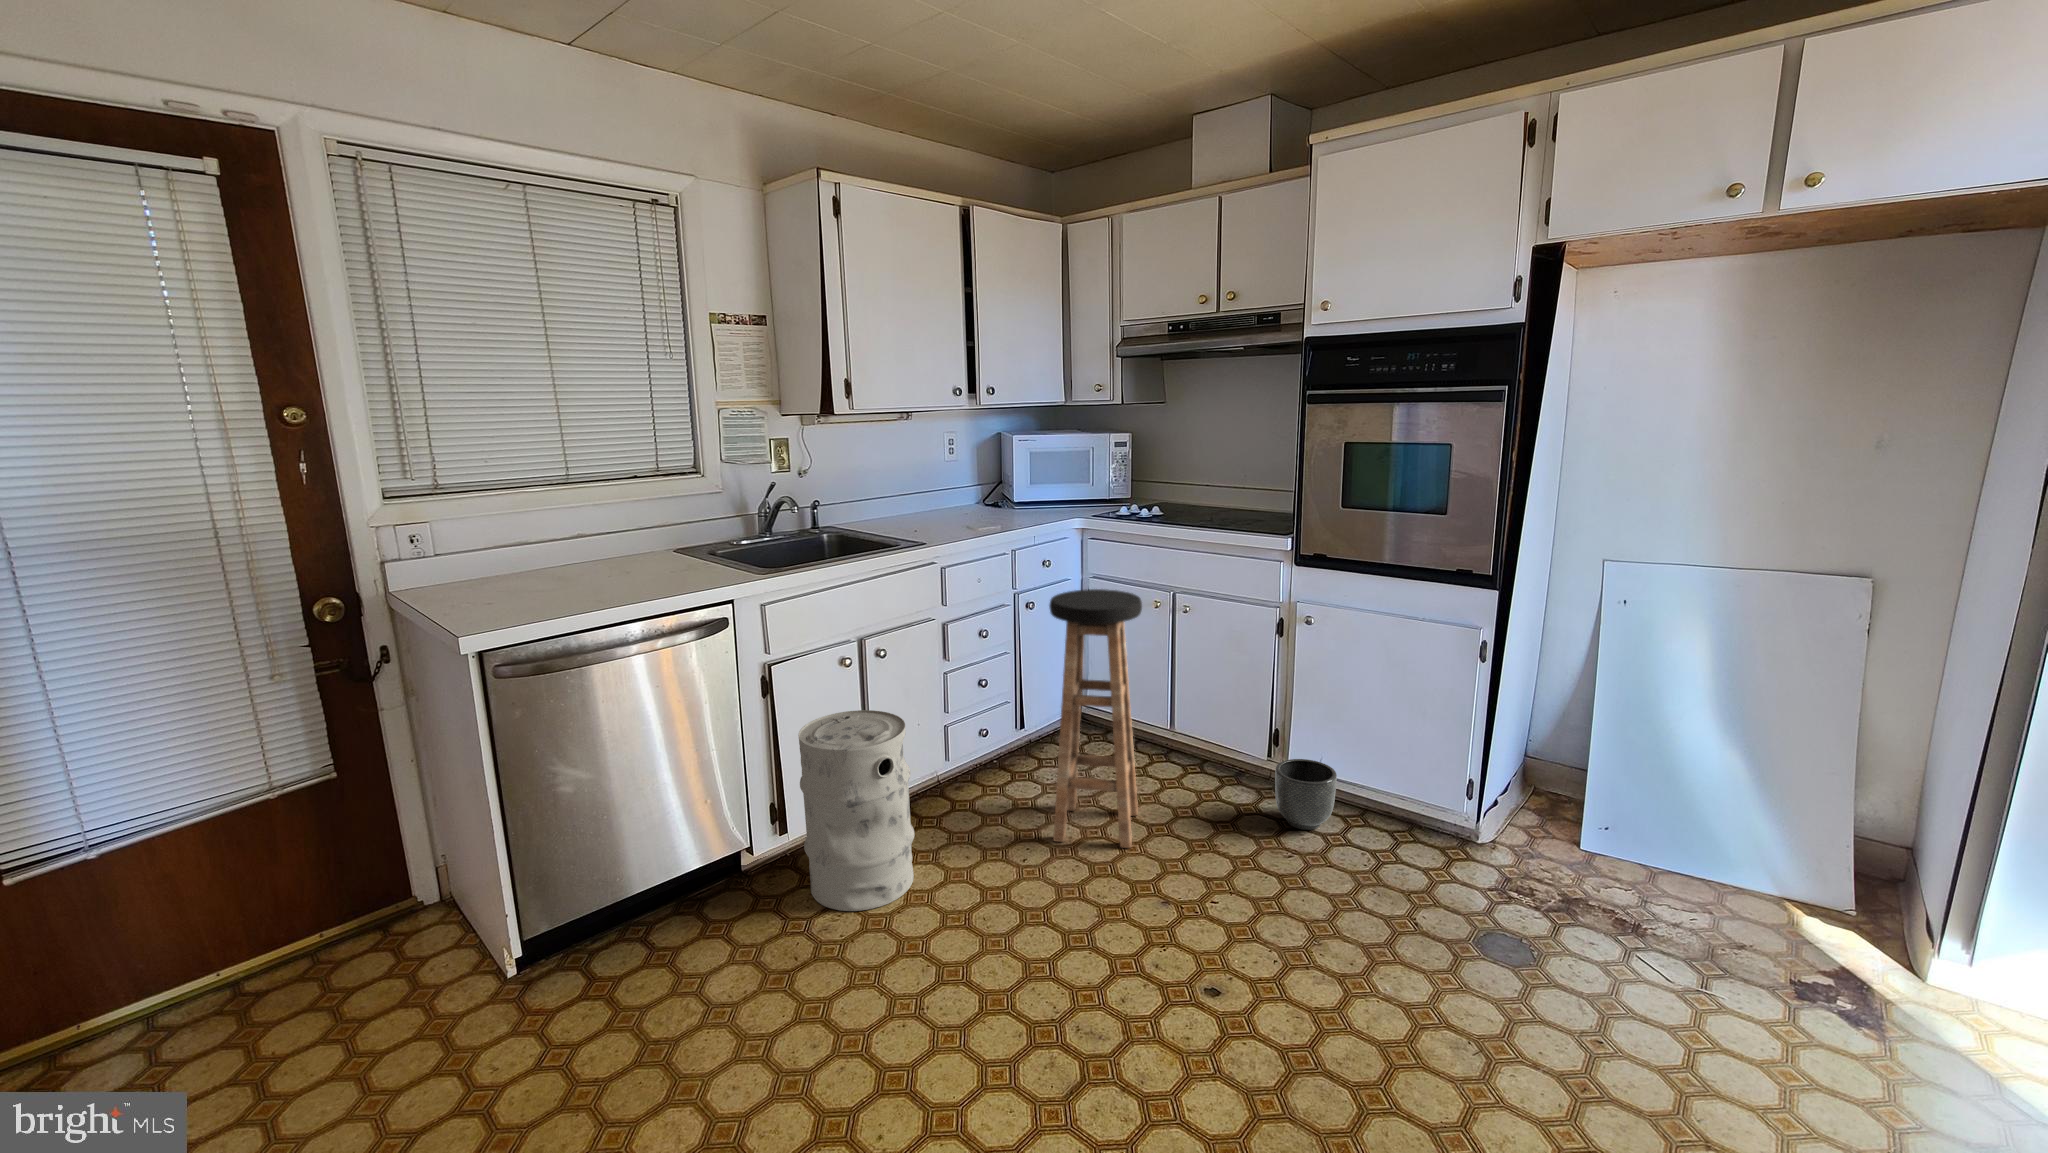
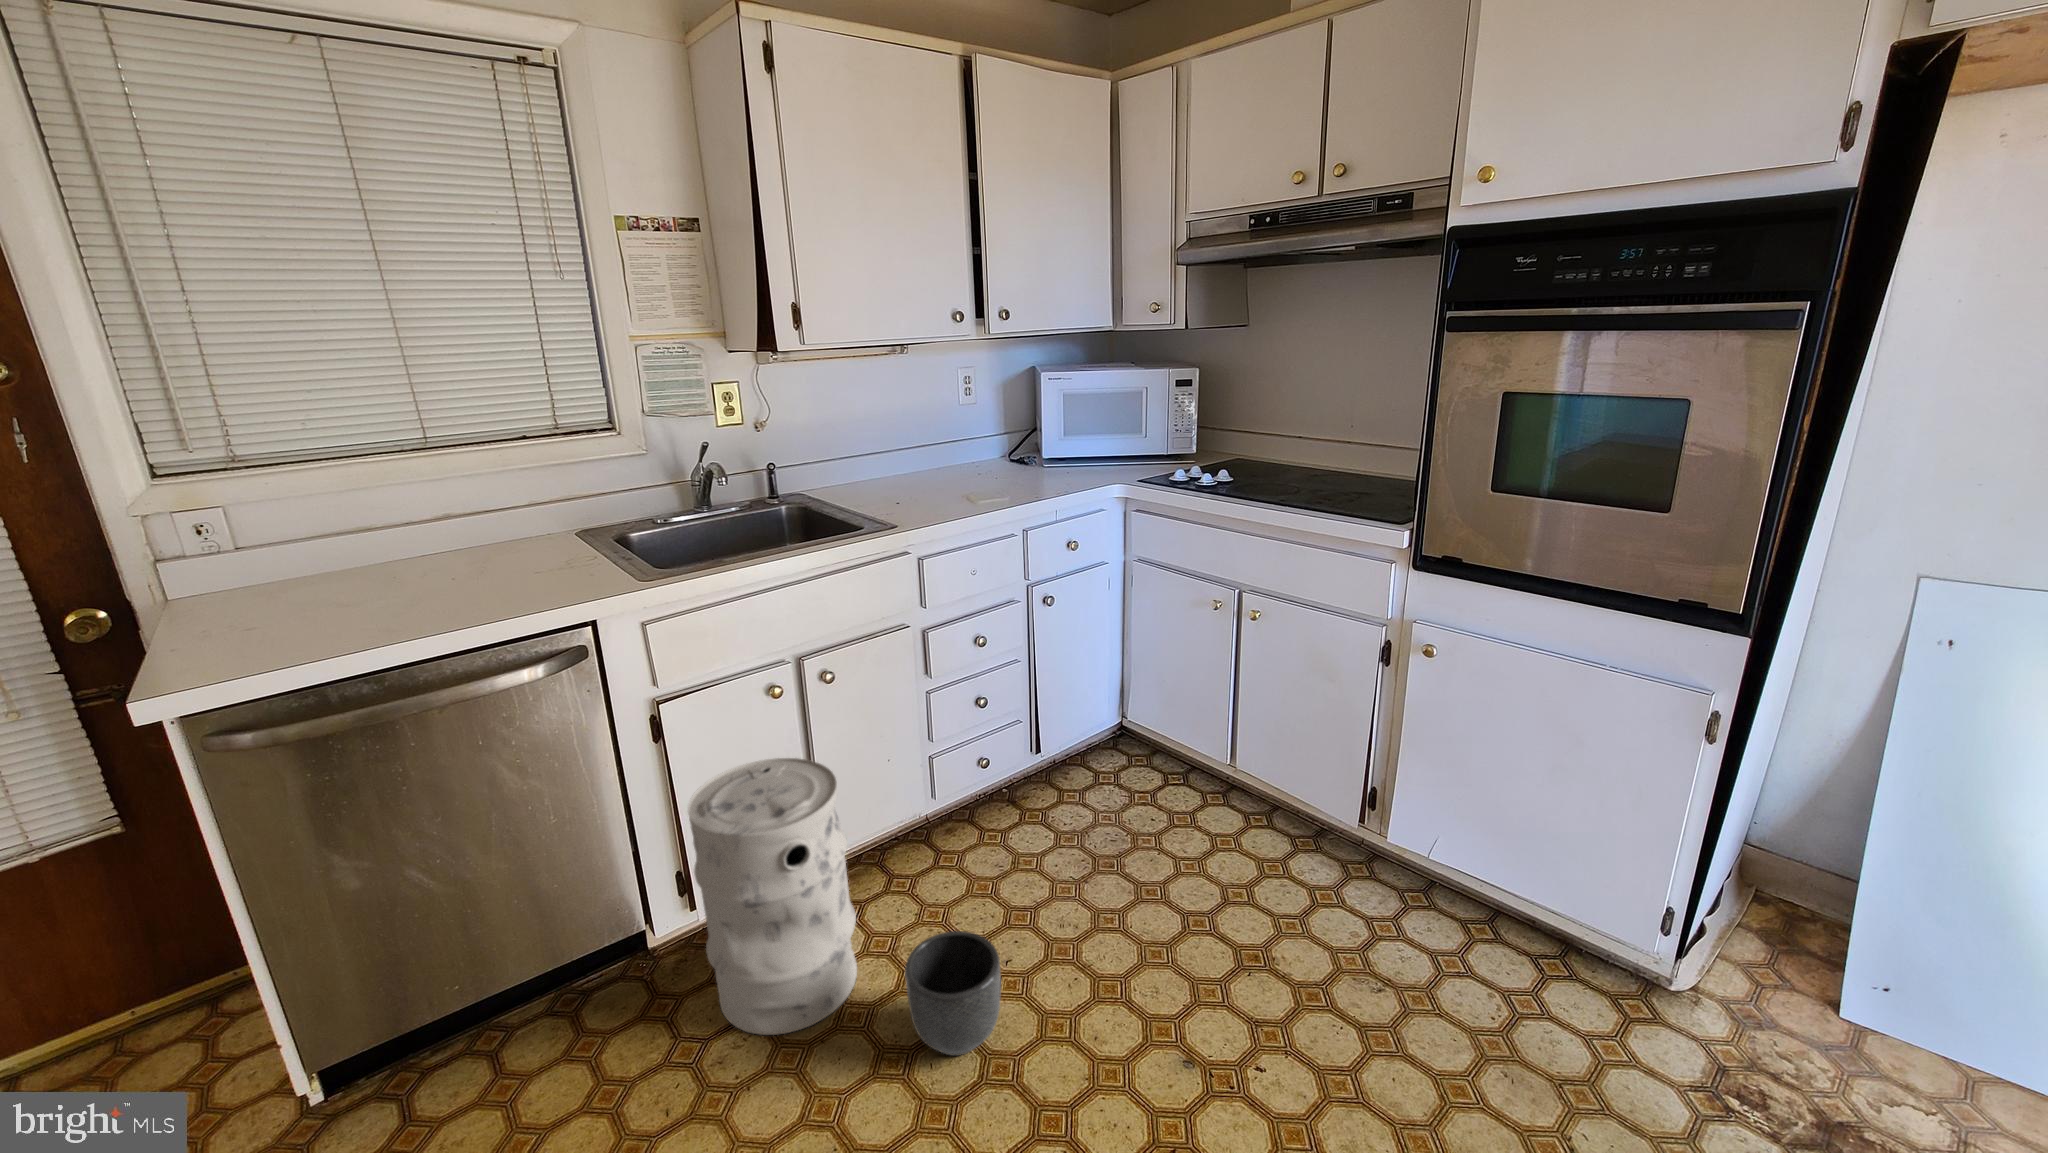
bar stool: present [1049,589,1142,848] -> none [1049,596,1180,954]
planter: present [1275,759,1337,830] -> present [905,931,1001,1056]

